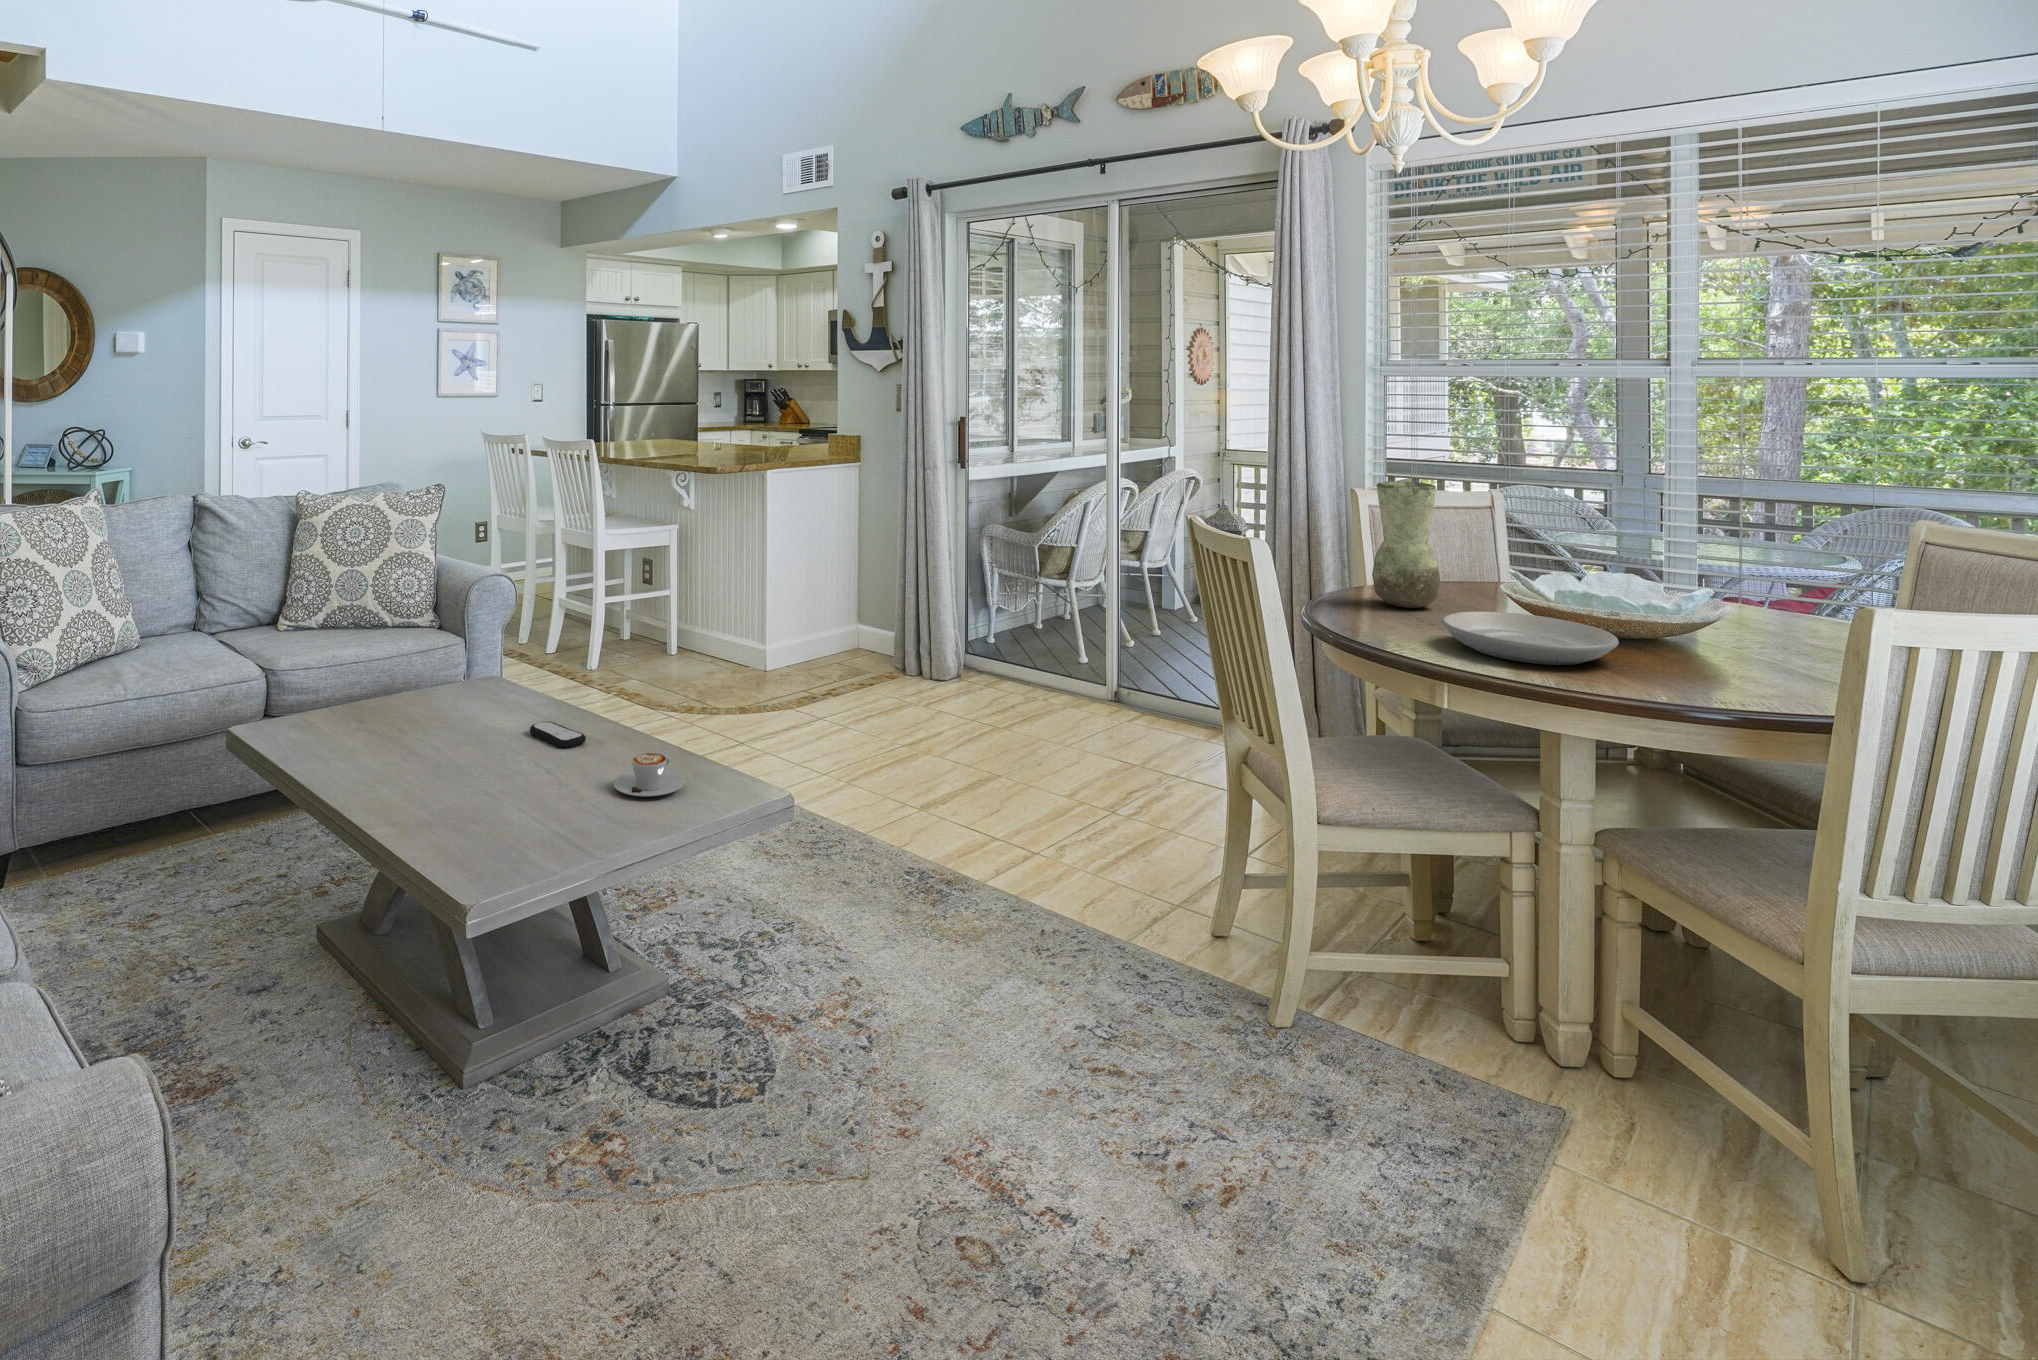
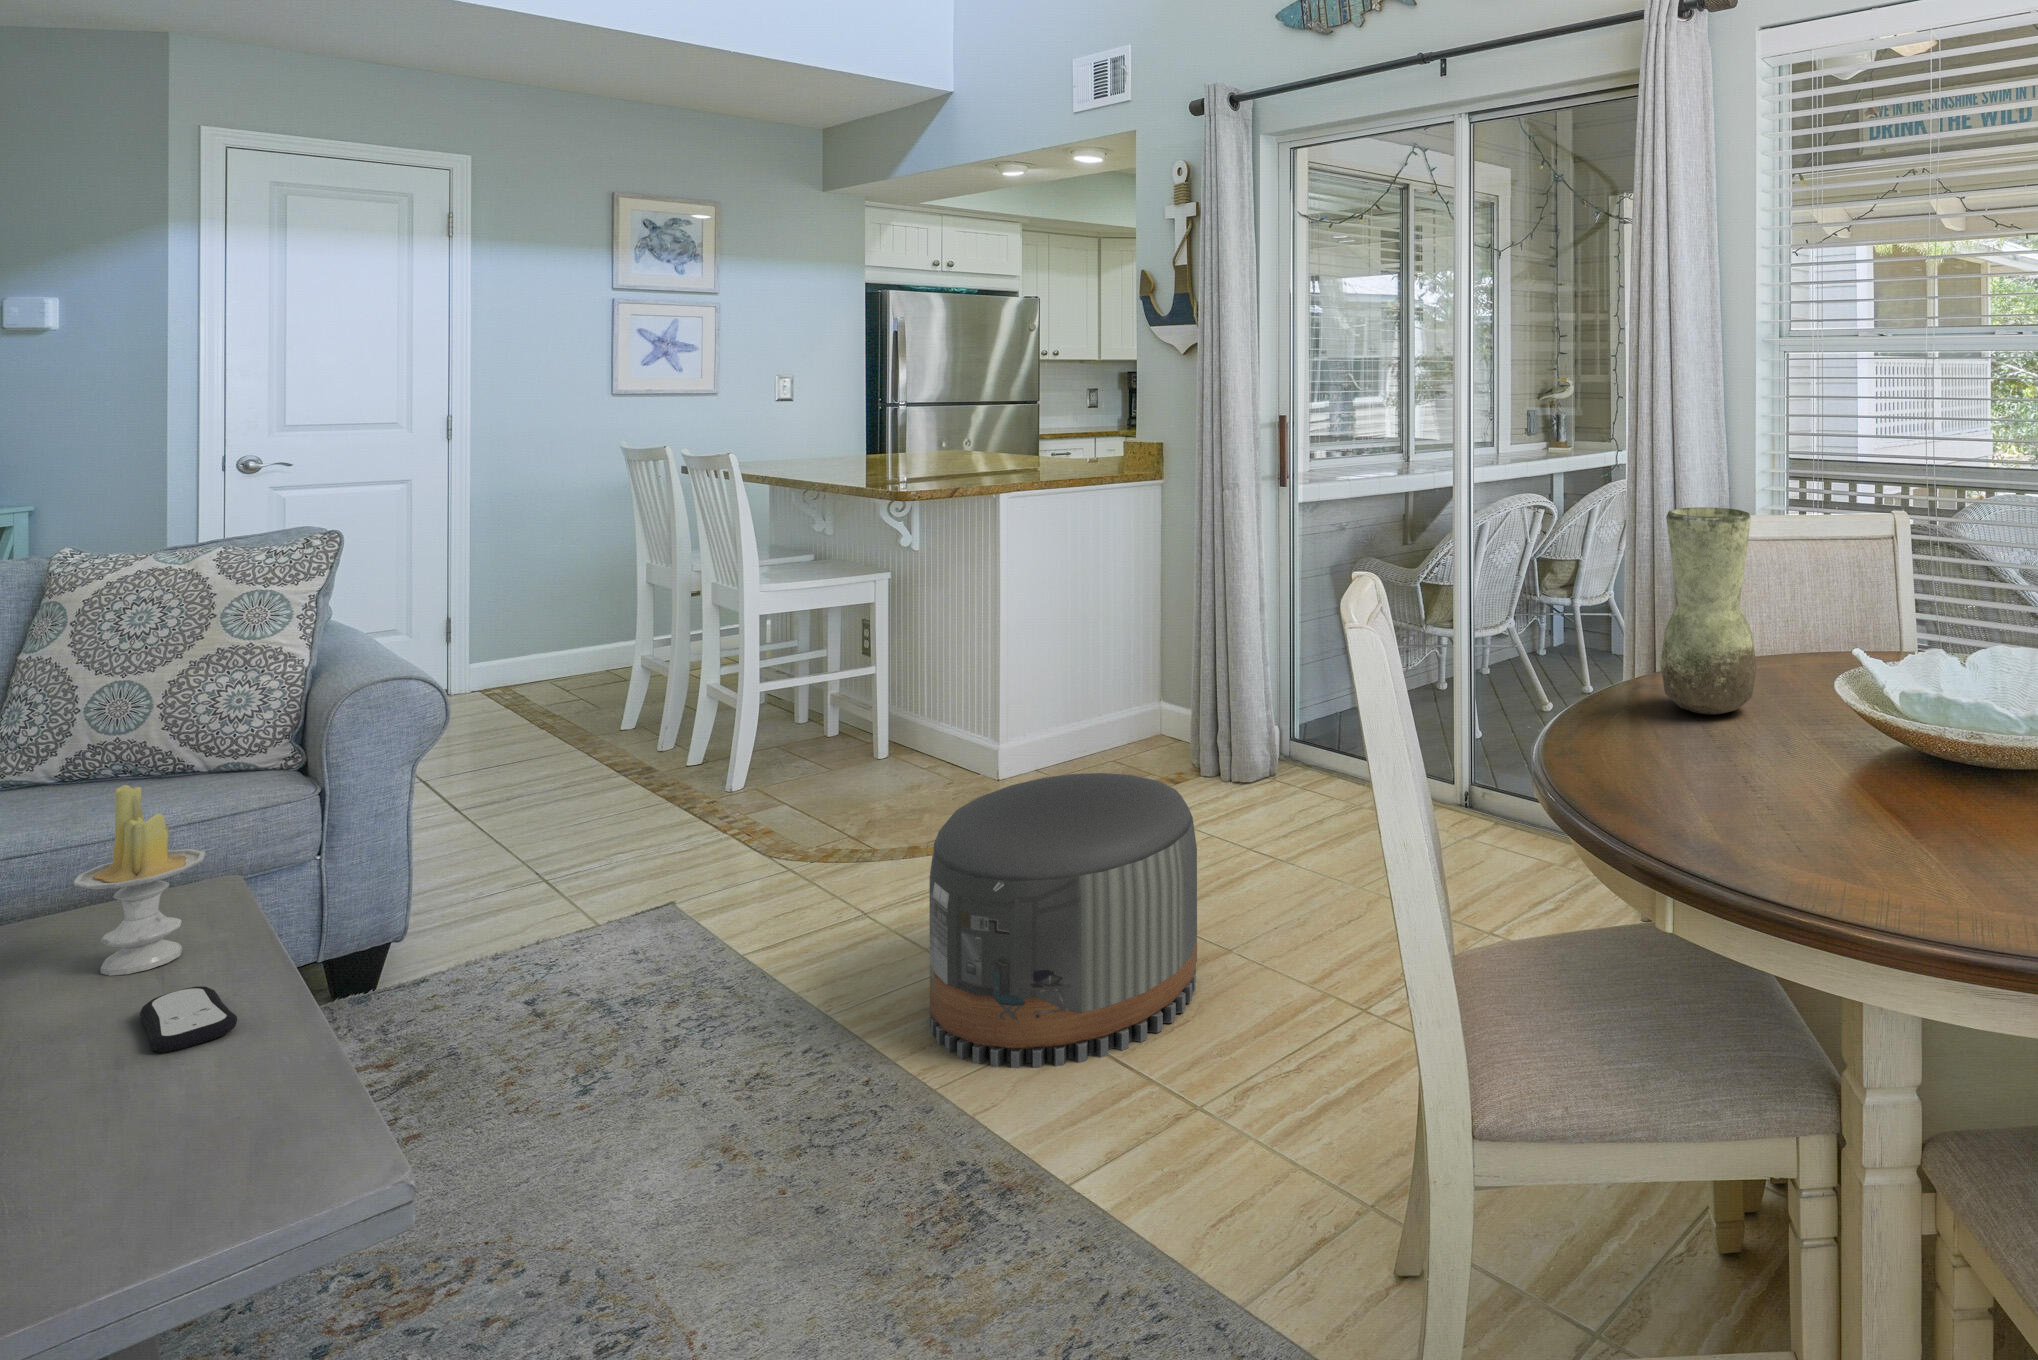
plate: present [1441,611,1619,665] -> none [1691,734,1961,848]
candle: none [464,615,515,717] -> present [74,785,205,976]
pouf: none [826,652,990,827] -> present [929,773,1197,1068]
coffee cup: present [614,753,685,796] -> none [84,1085,291,1200]

